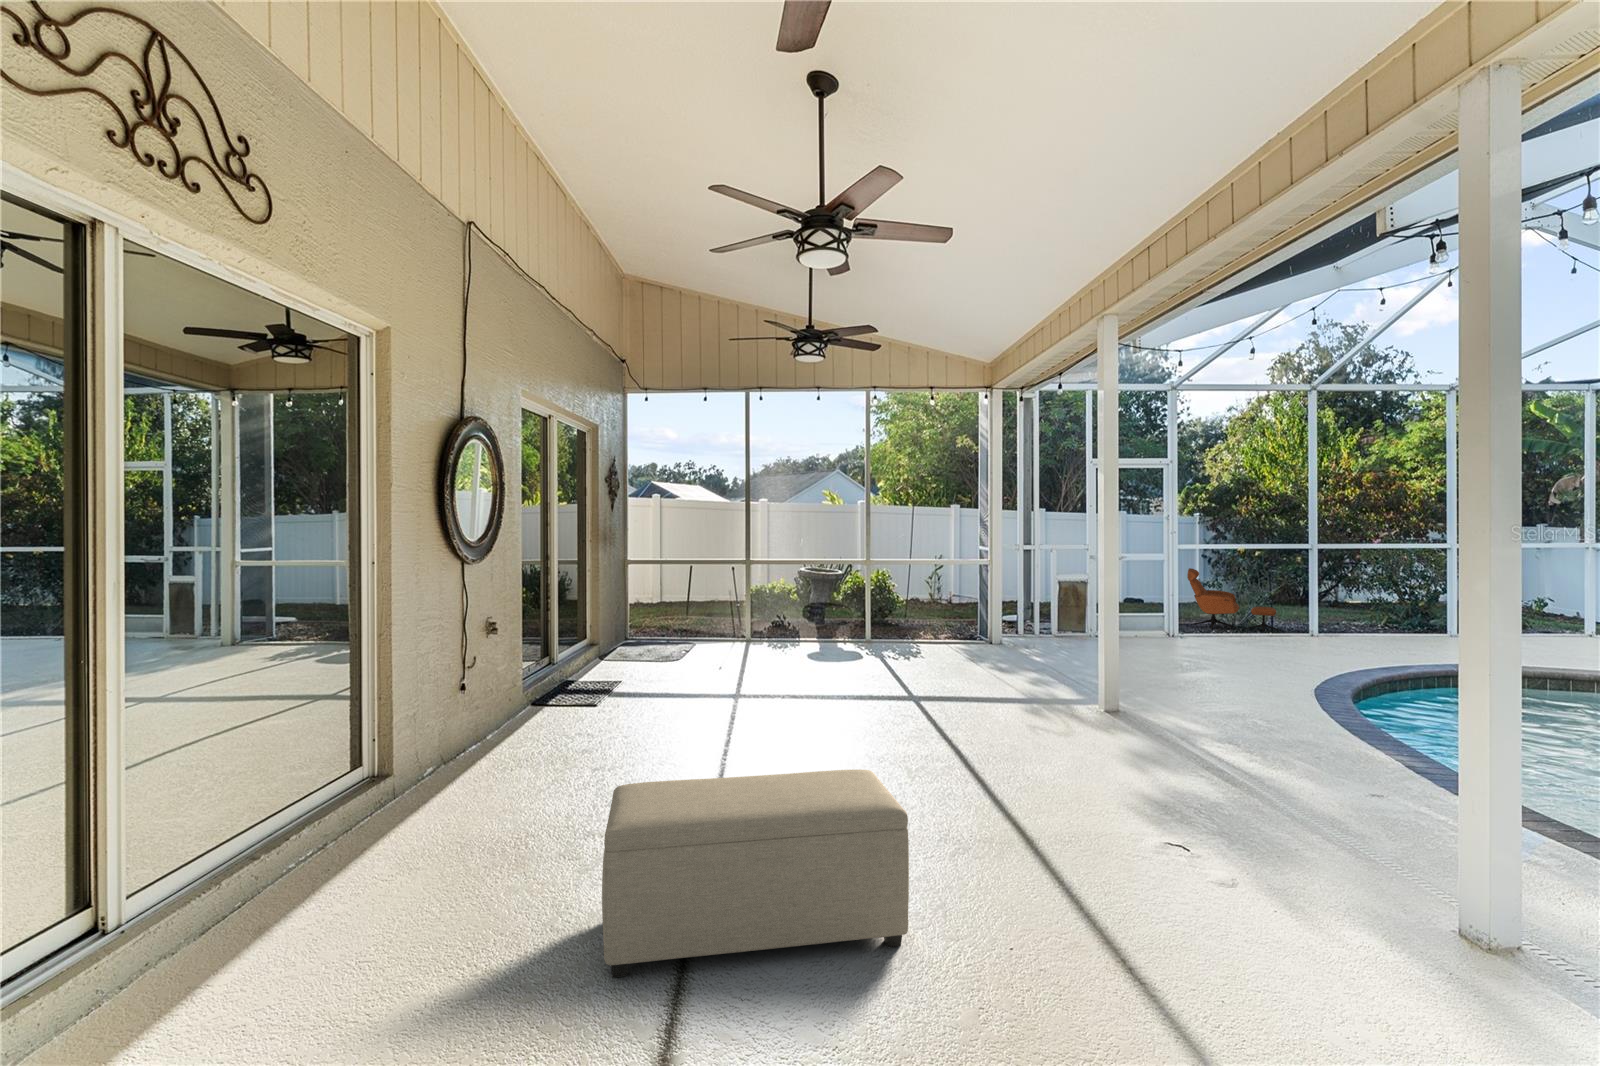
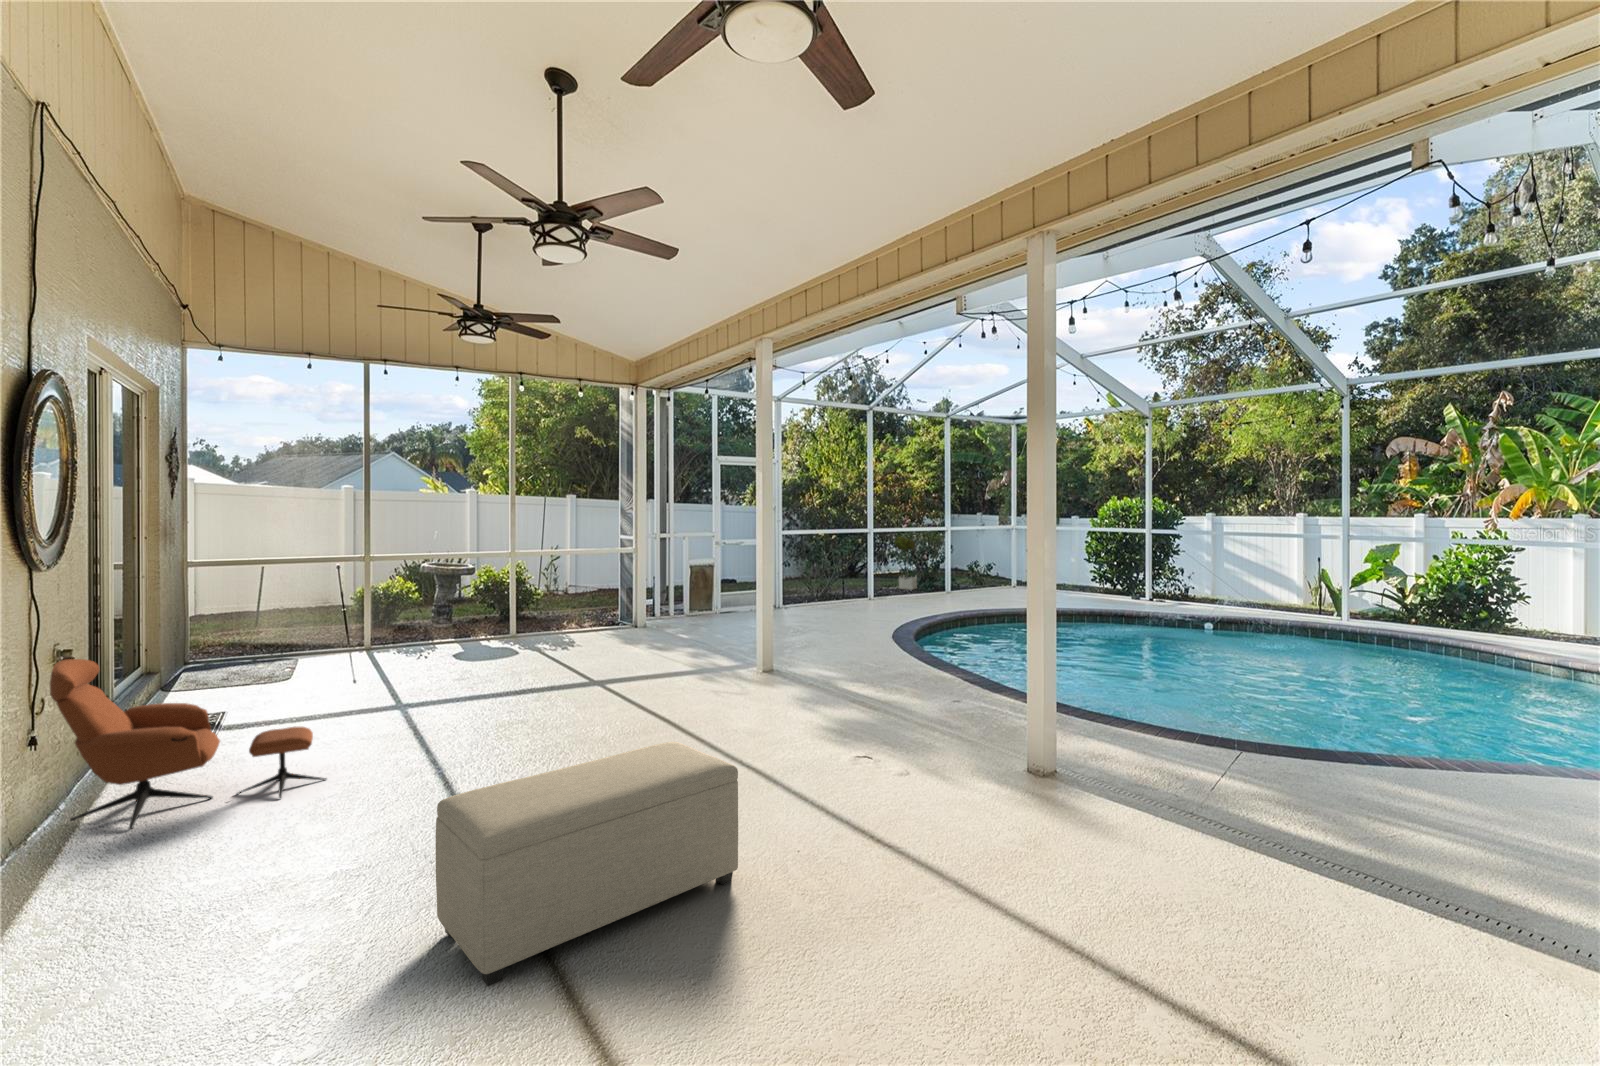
potted tree: none [1357,552,1396,625] -> present [894,536,917,590]
lounge chair: present [1187,568,1281,632] -> present [50,659,326,829]

